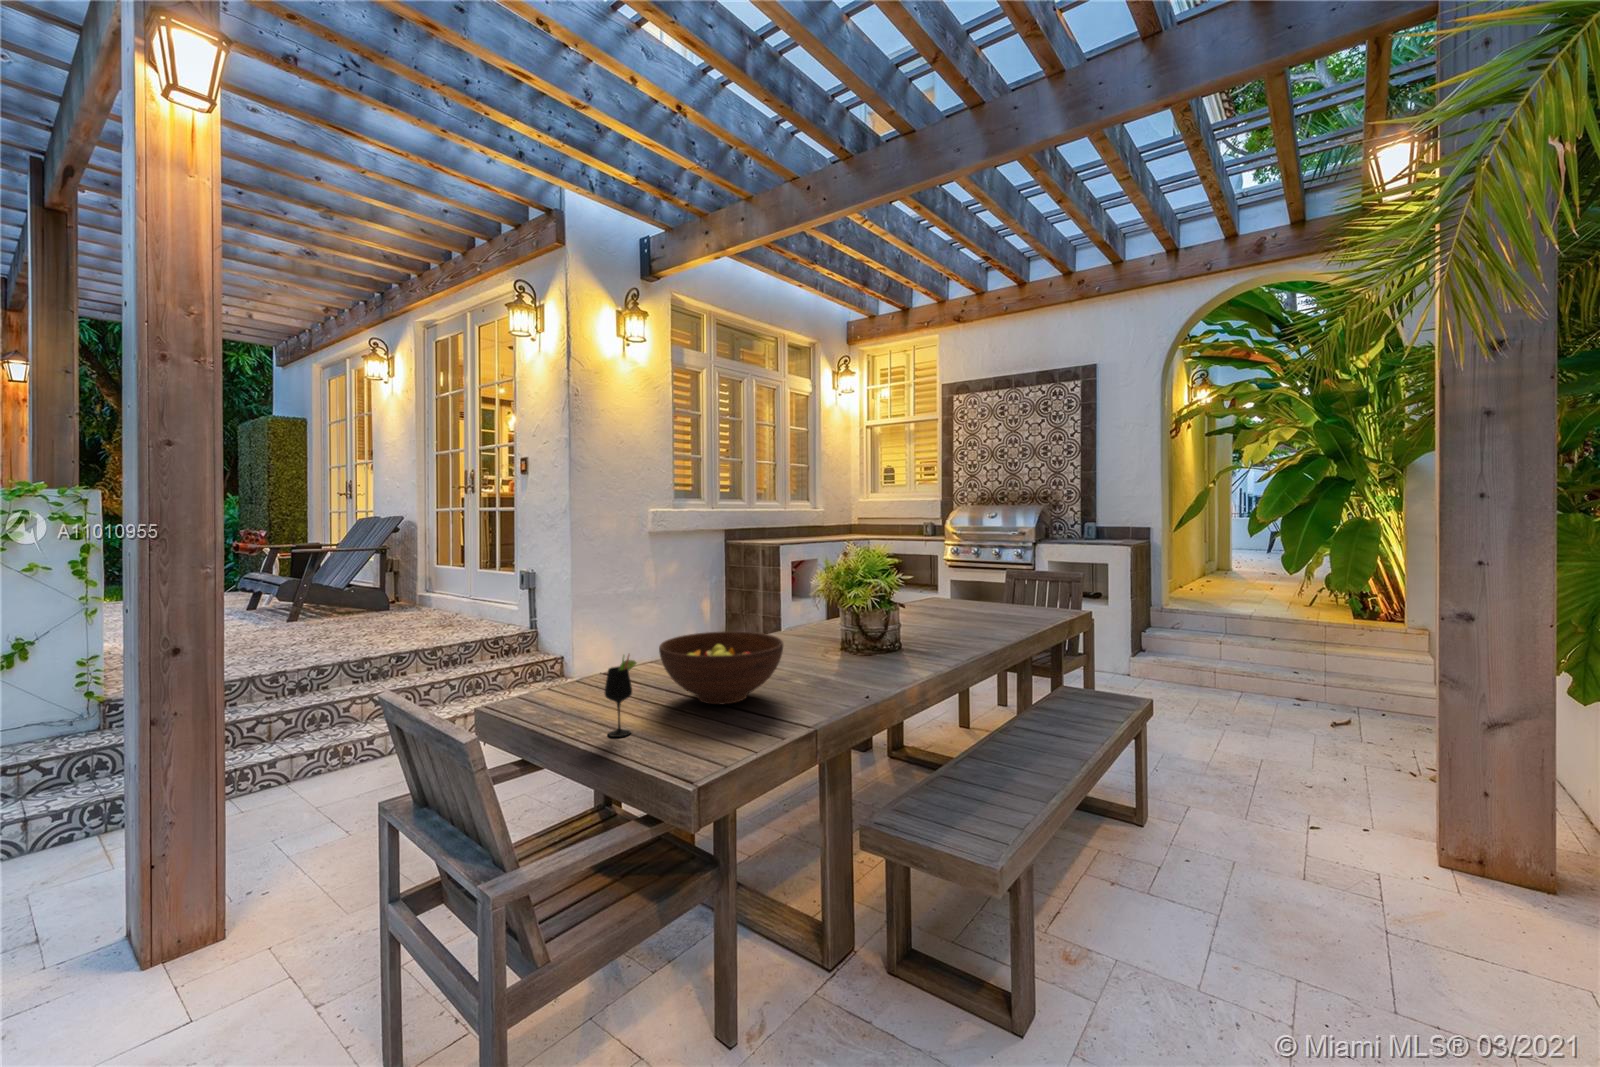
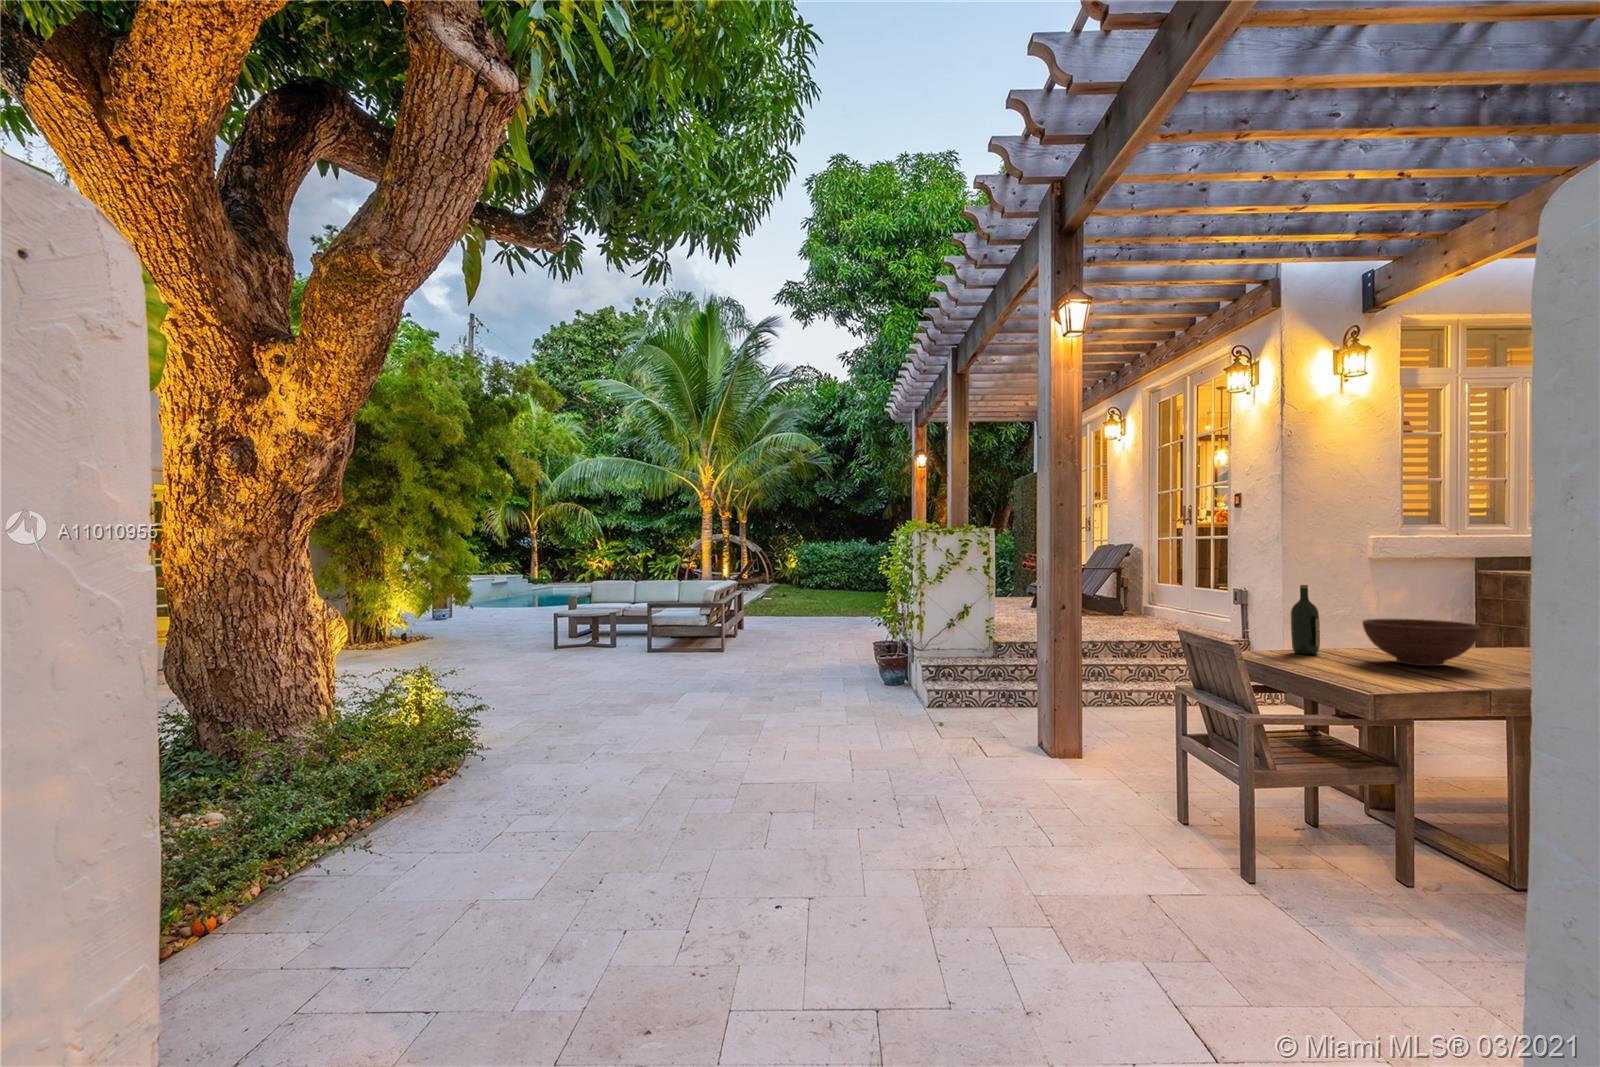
wine bottle: none [568,595,606,702] -> present [1291,585,1320,654]
wine glass: present [605,655,637,737] -> none [1318,616,1342,667]

